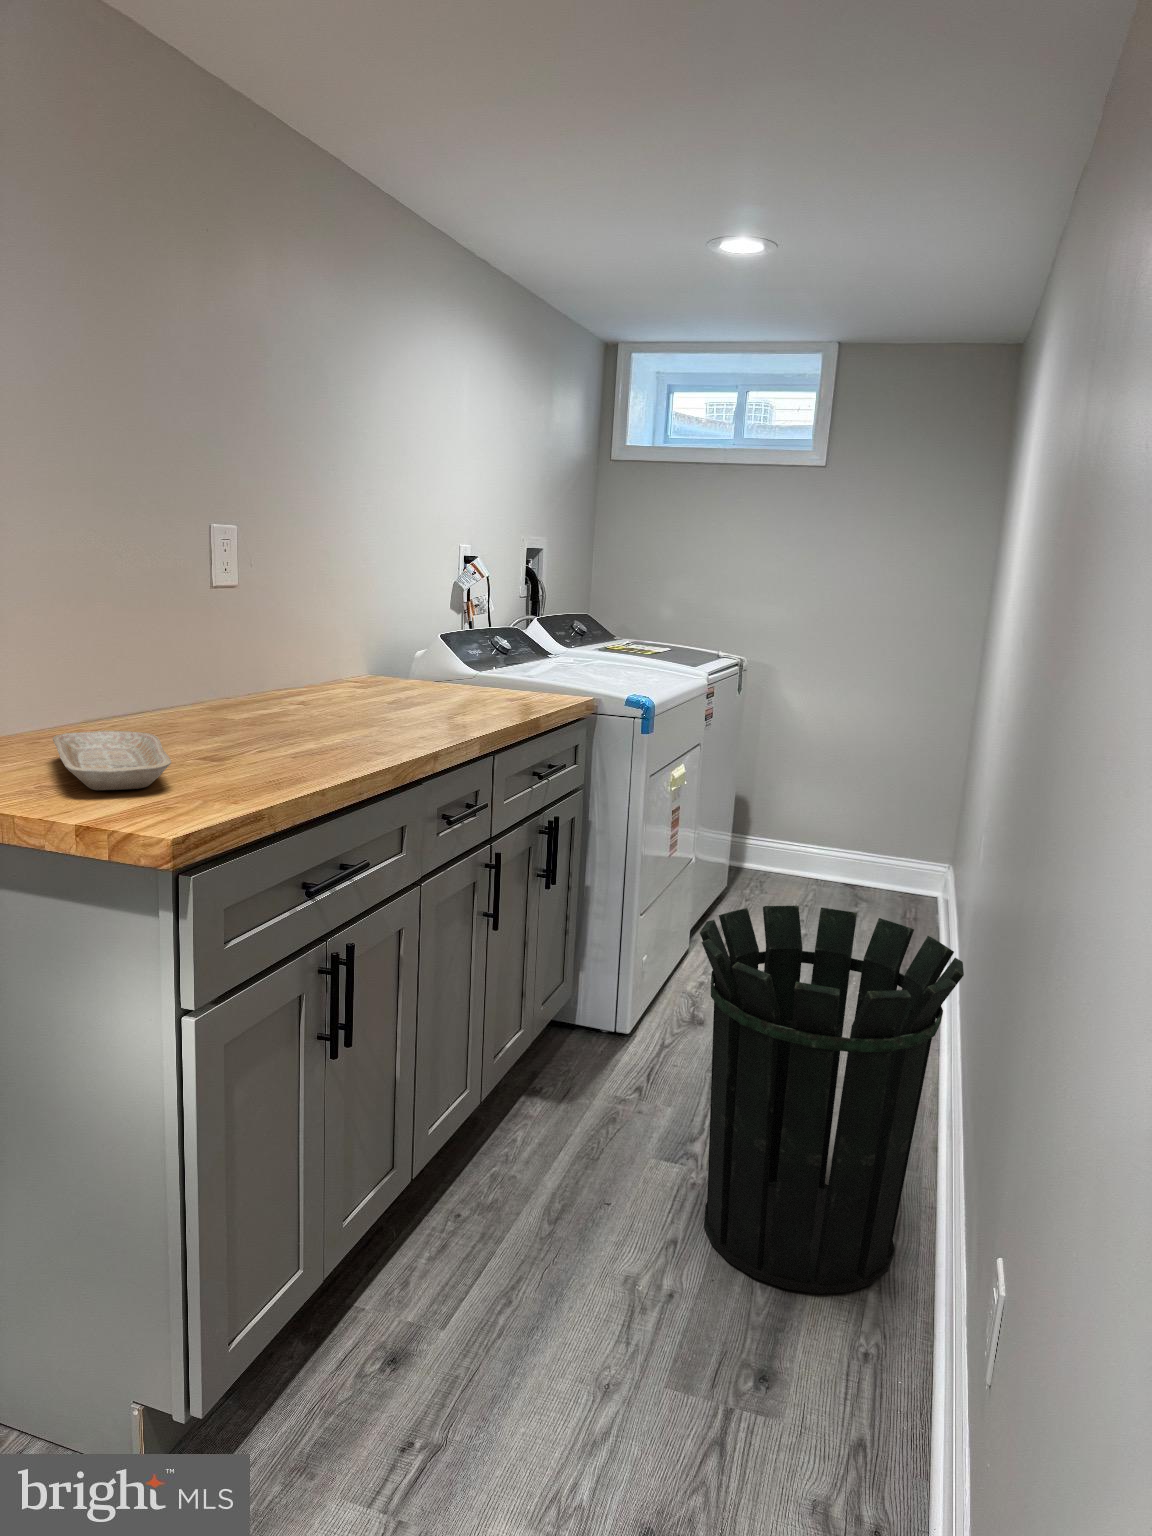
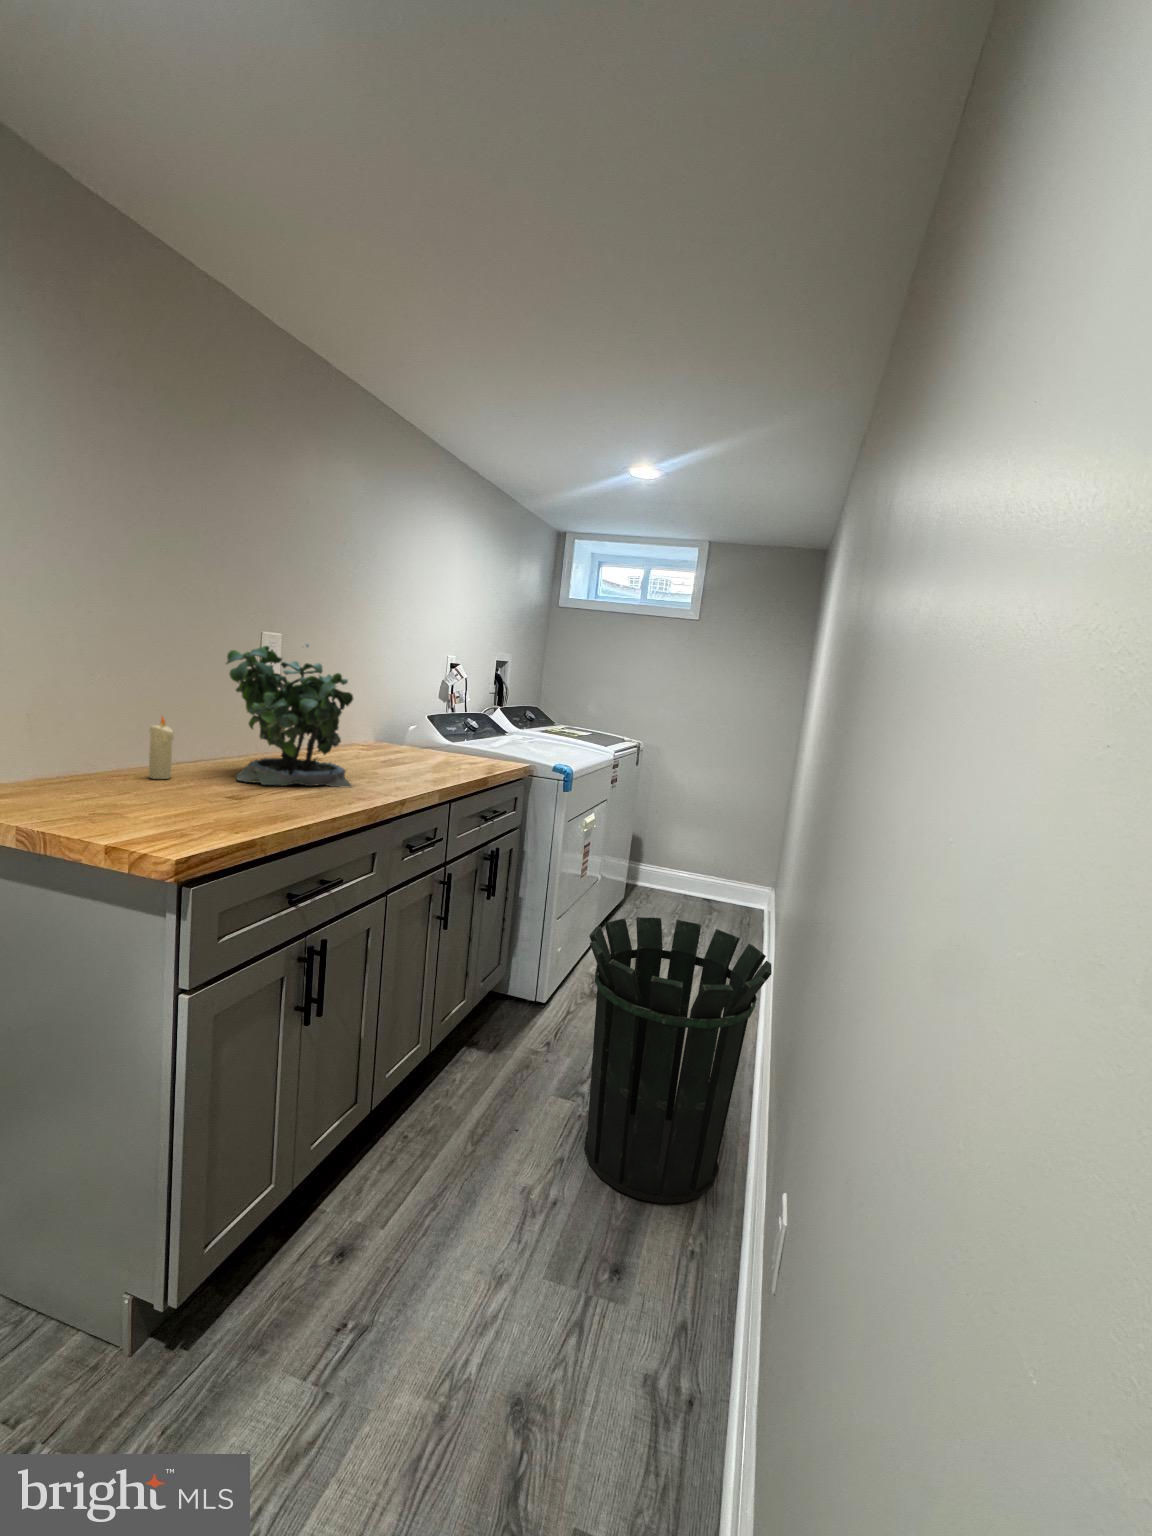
potted plant: none [175,537,363,740] -> present [226,644,353,787]
candle: none [84,649,116,738] -> present [149,717,173,779]
tray: present [53,730,171,790] -> none [109,774,194,819]

